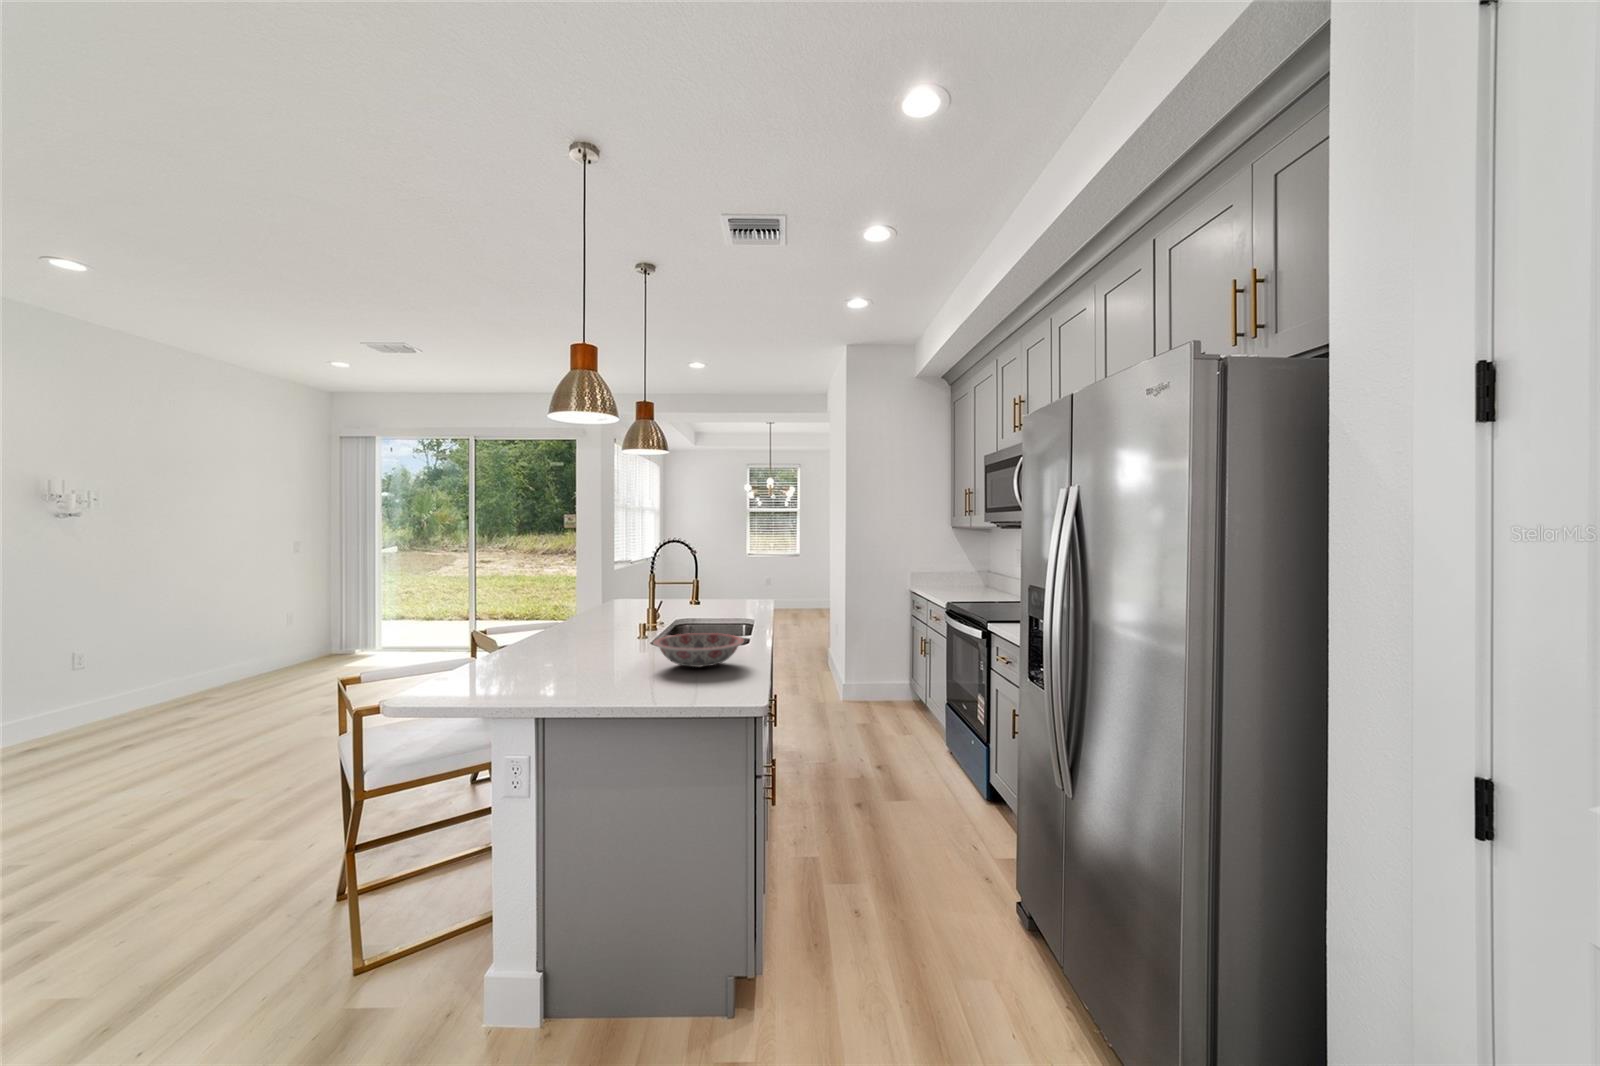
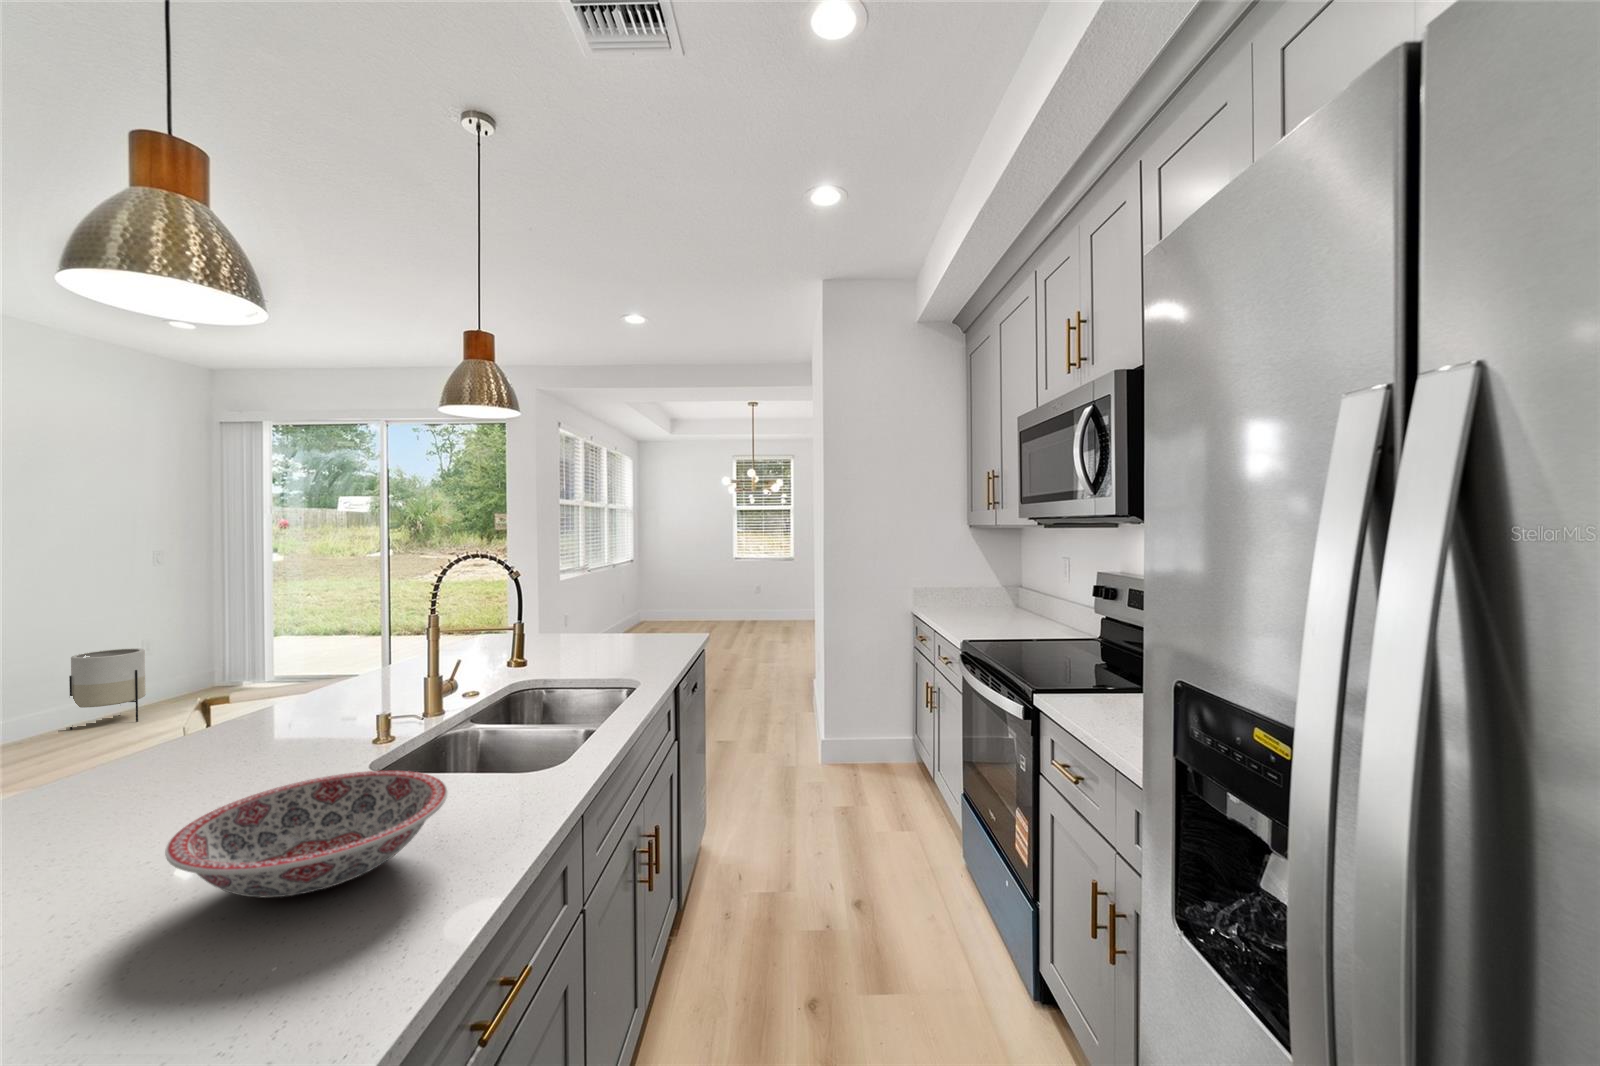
planter: none [250,619,302,681] -> present [69,648,146,729]

